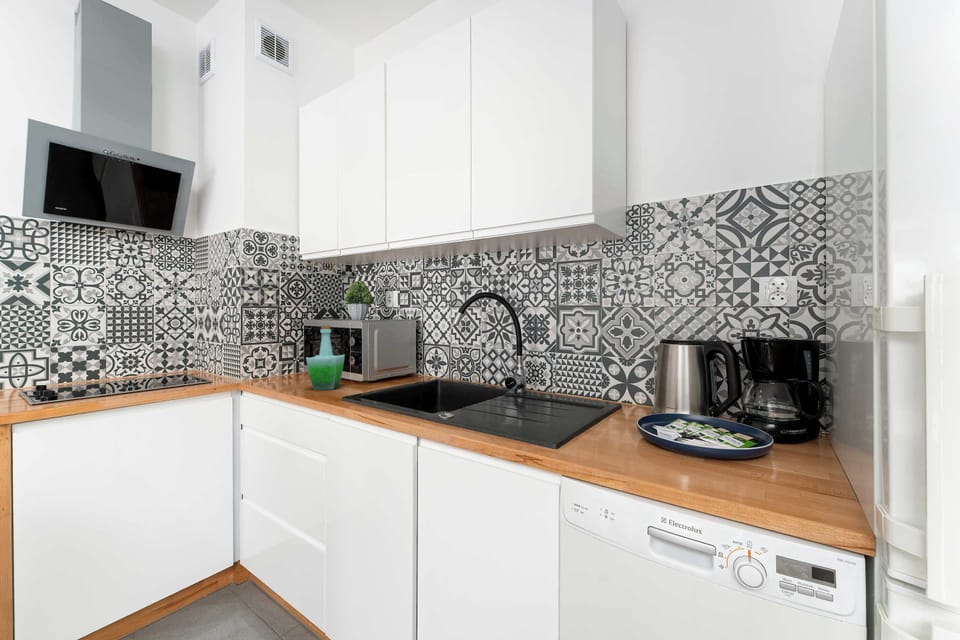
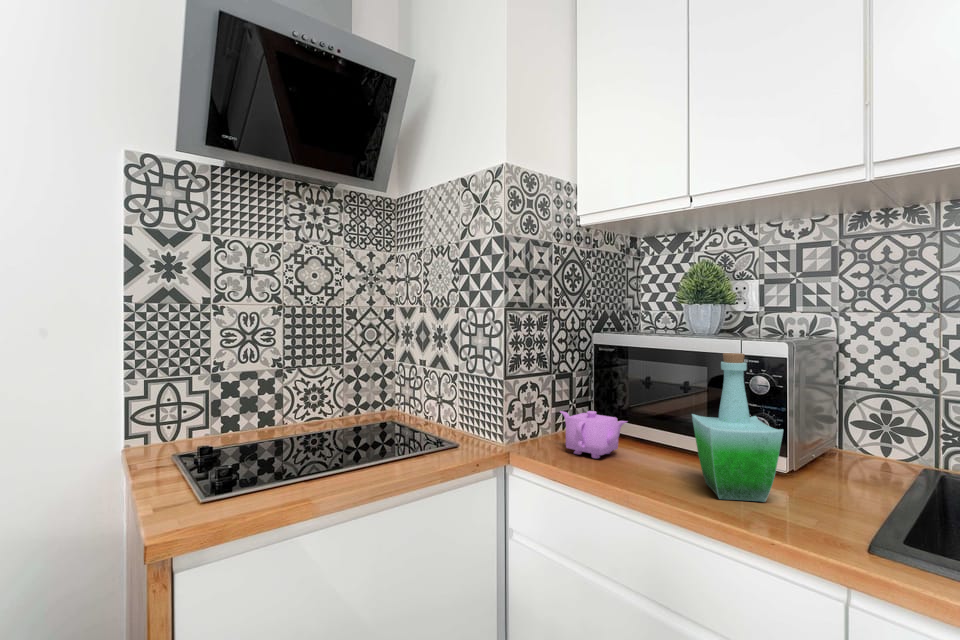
teapot: none [273,360,302,383] -> present [560,411,627,458]

